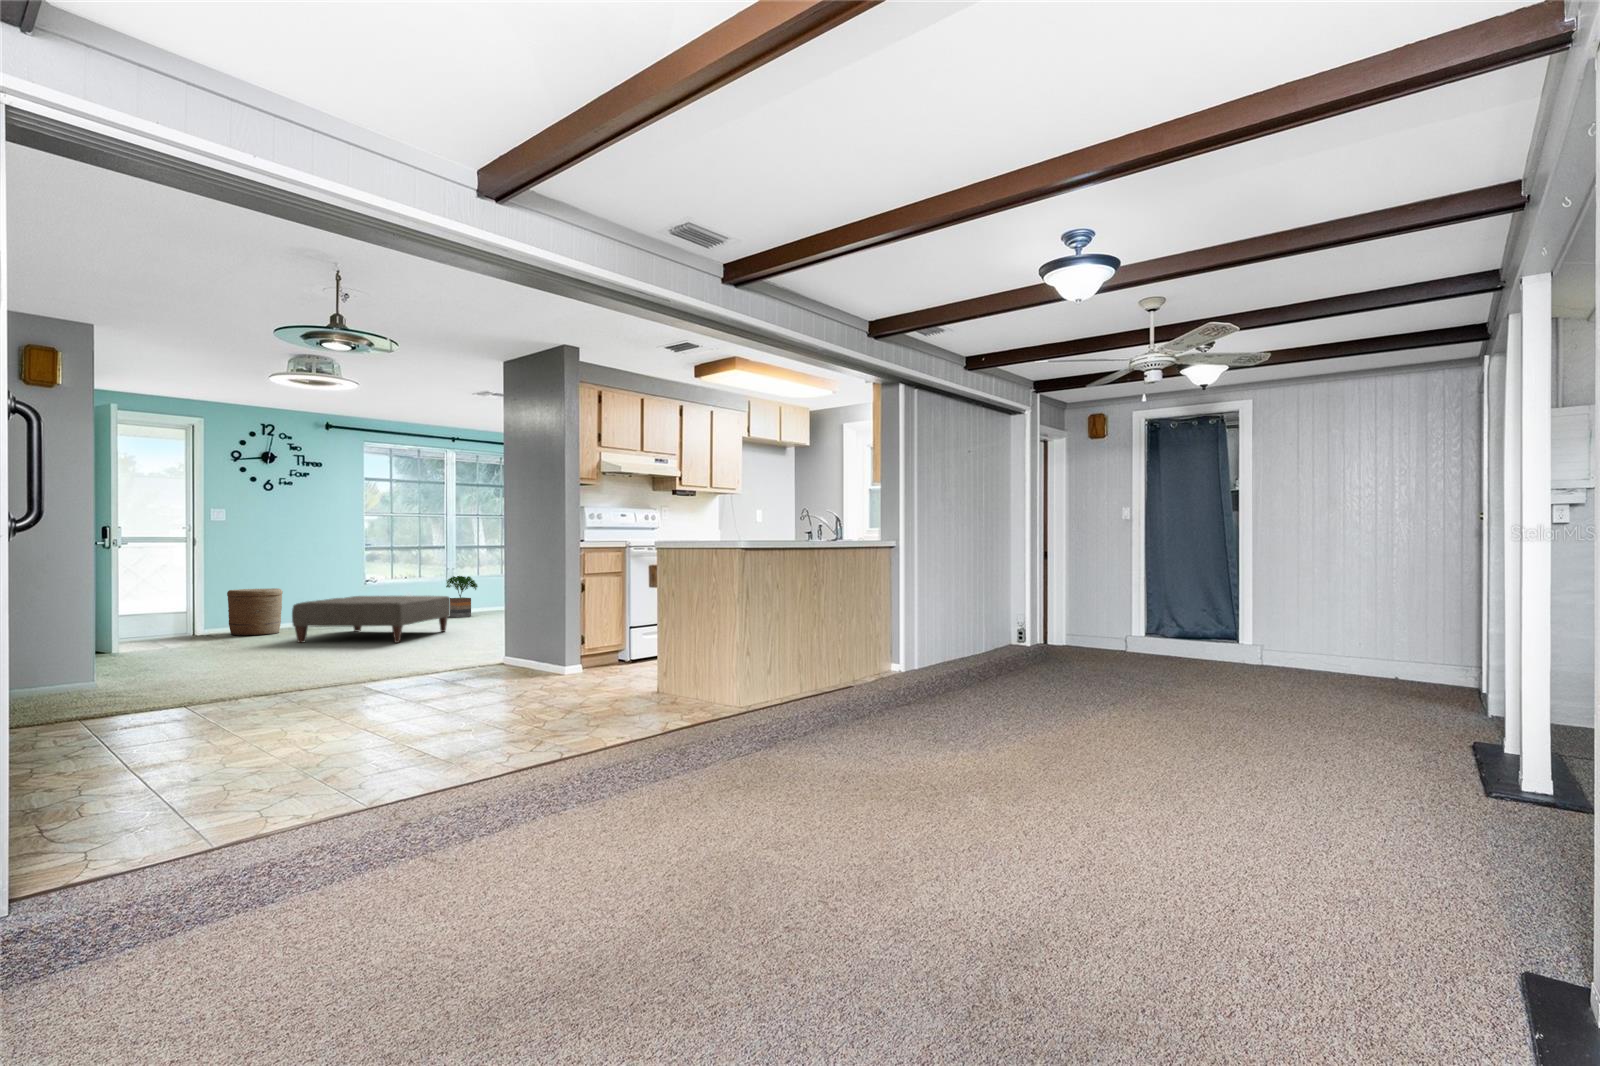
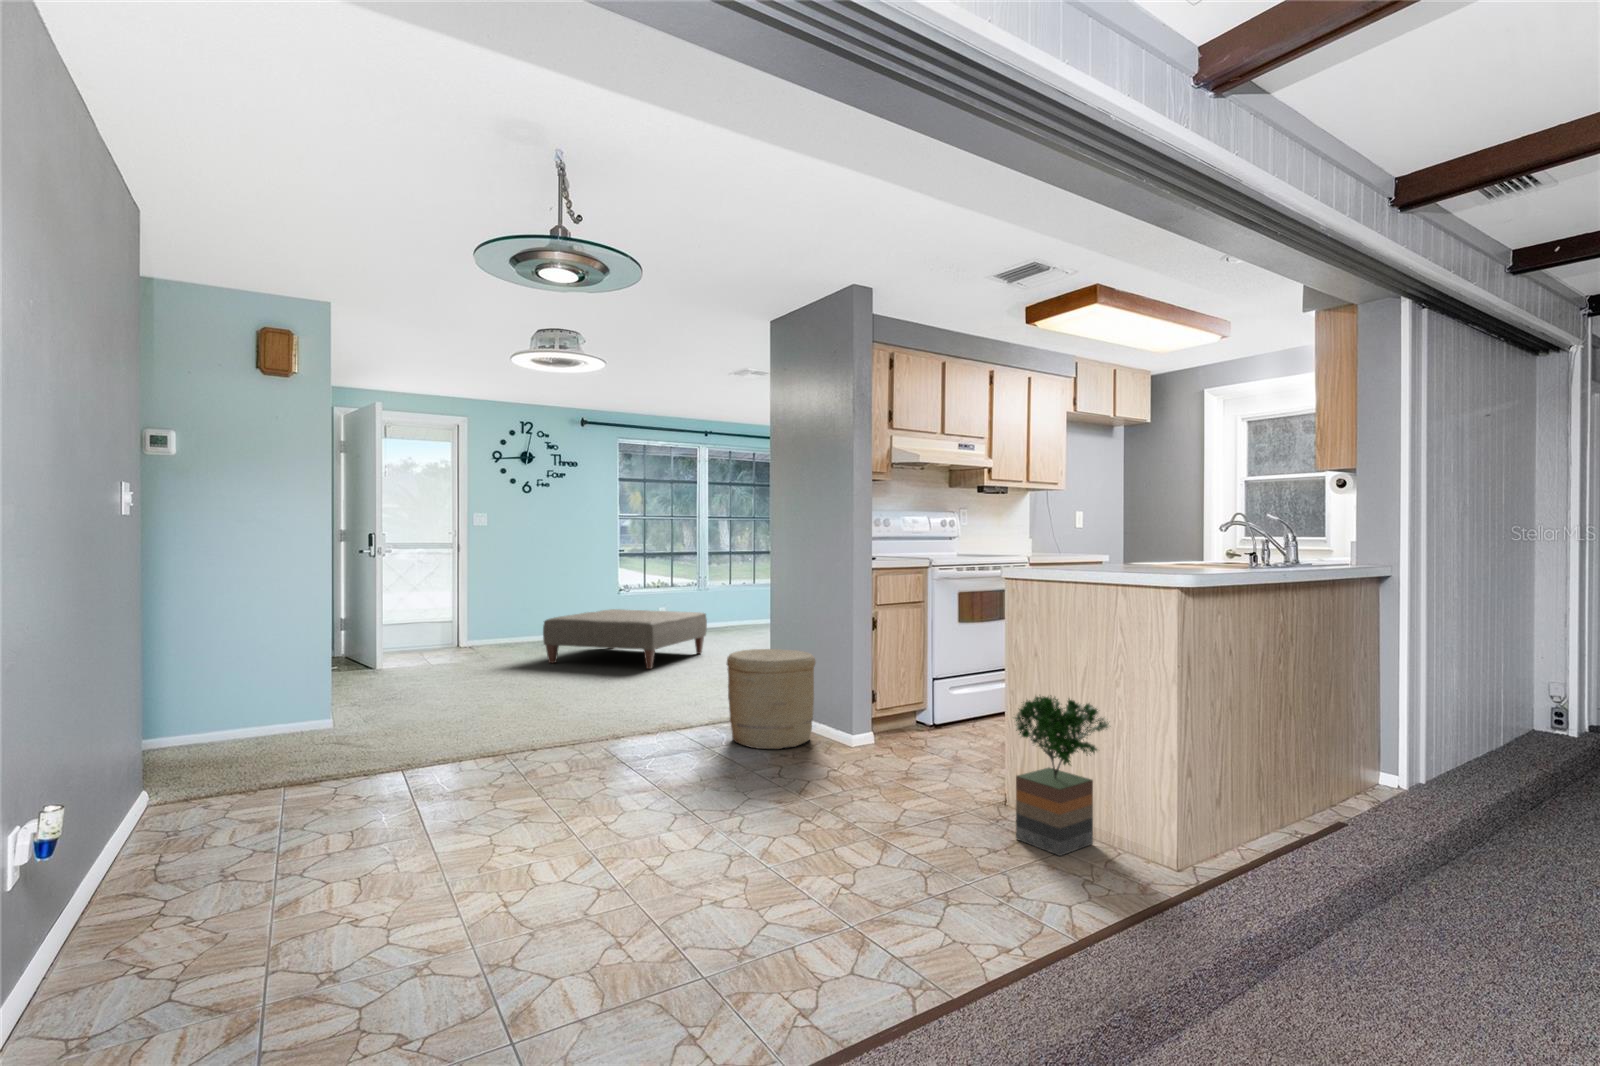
potted tree: present [446,576,478,617] -> present [1015,696,1109,856]
woven basket: present [227,588,283,636] -> present [727,649,816,749]

